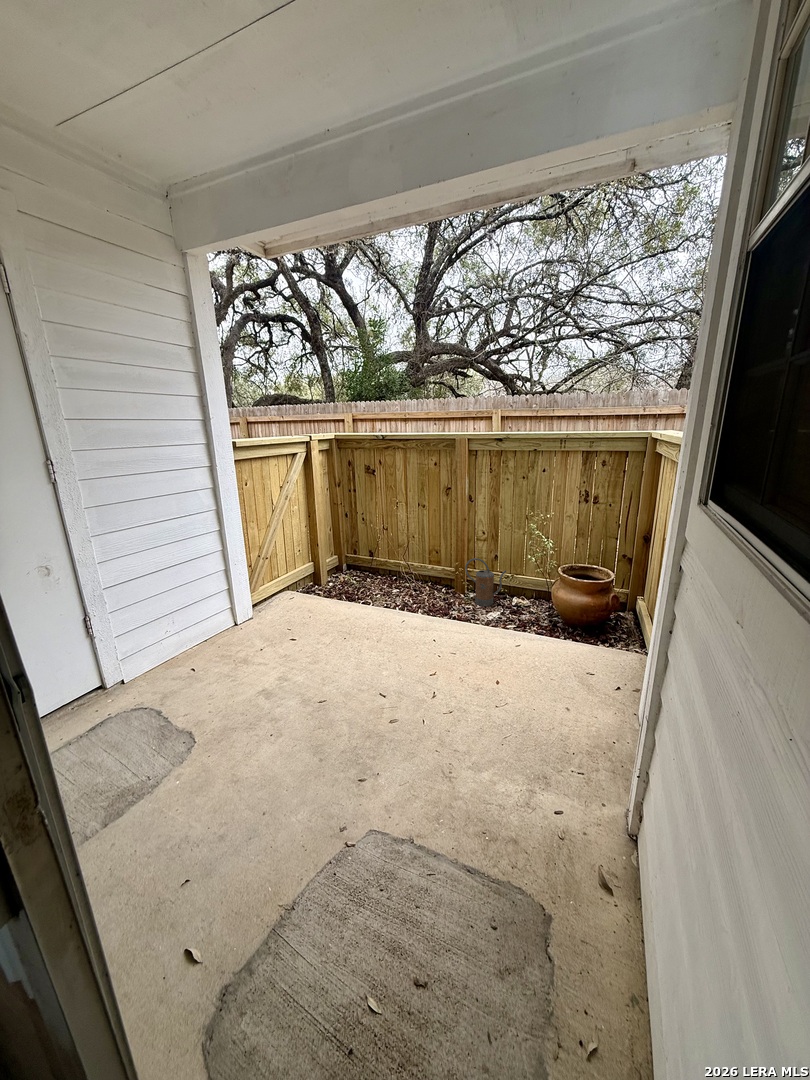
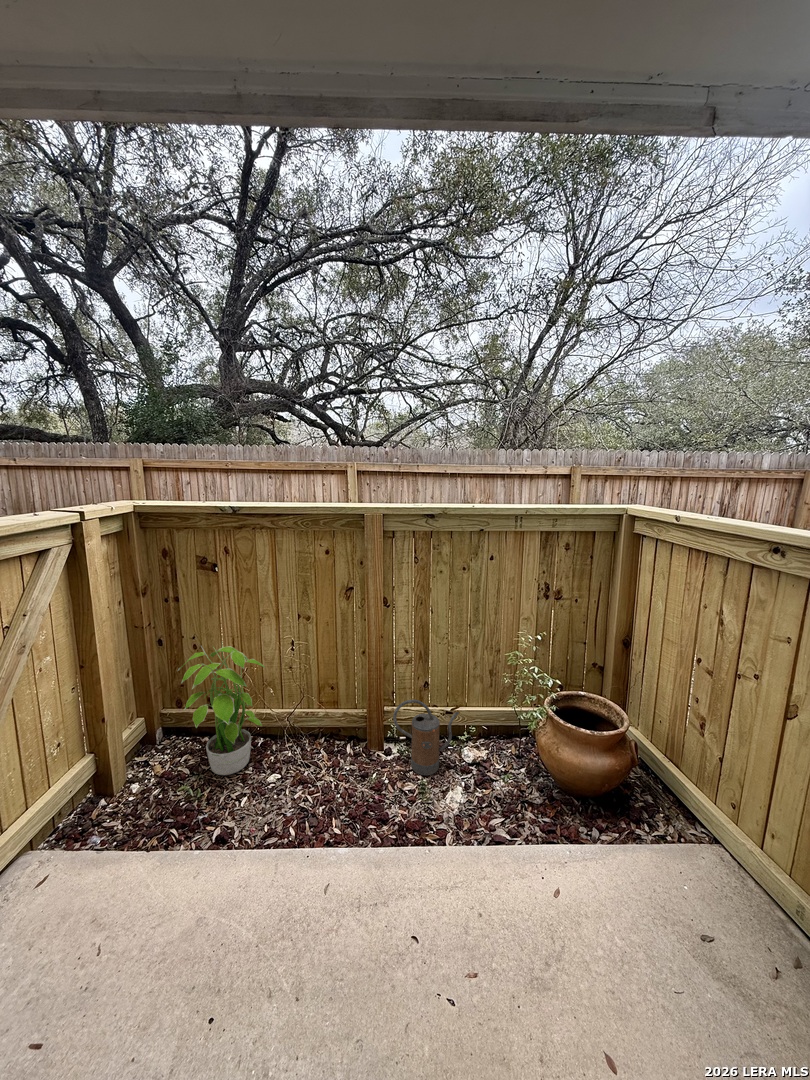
potted plant: none [352,514,399,587] -> present [178,642,265,775]

